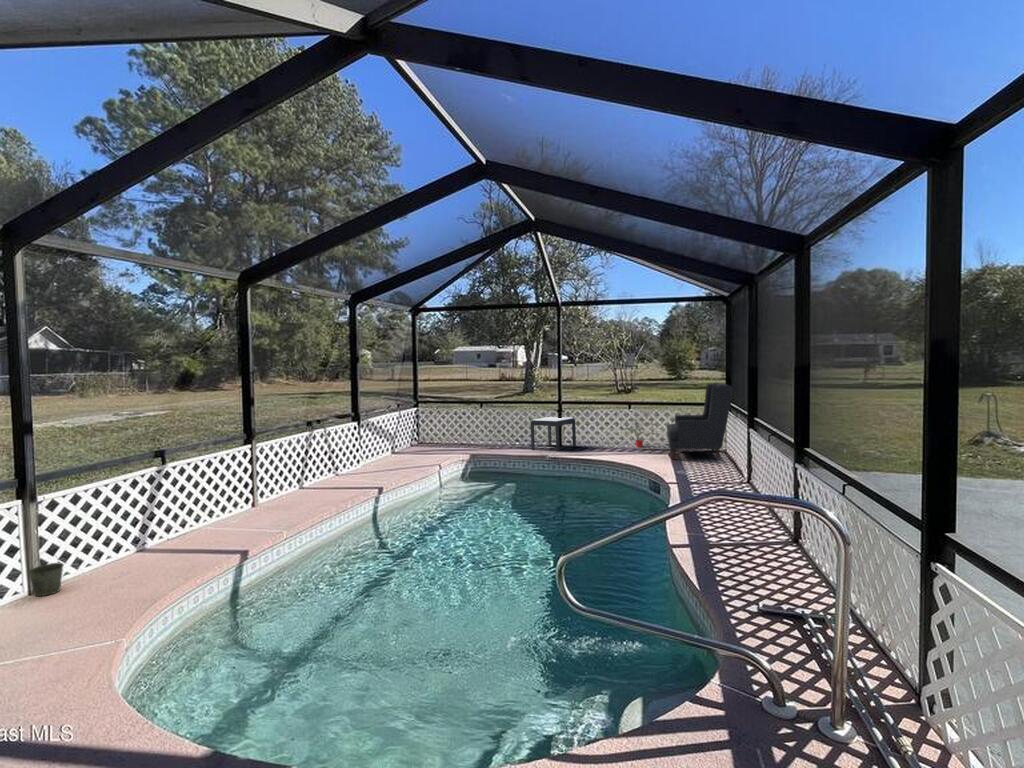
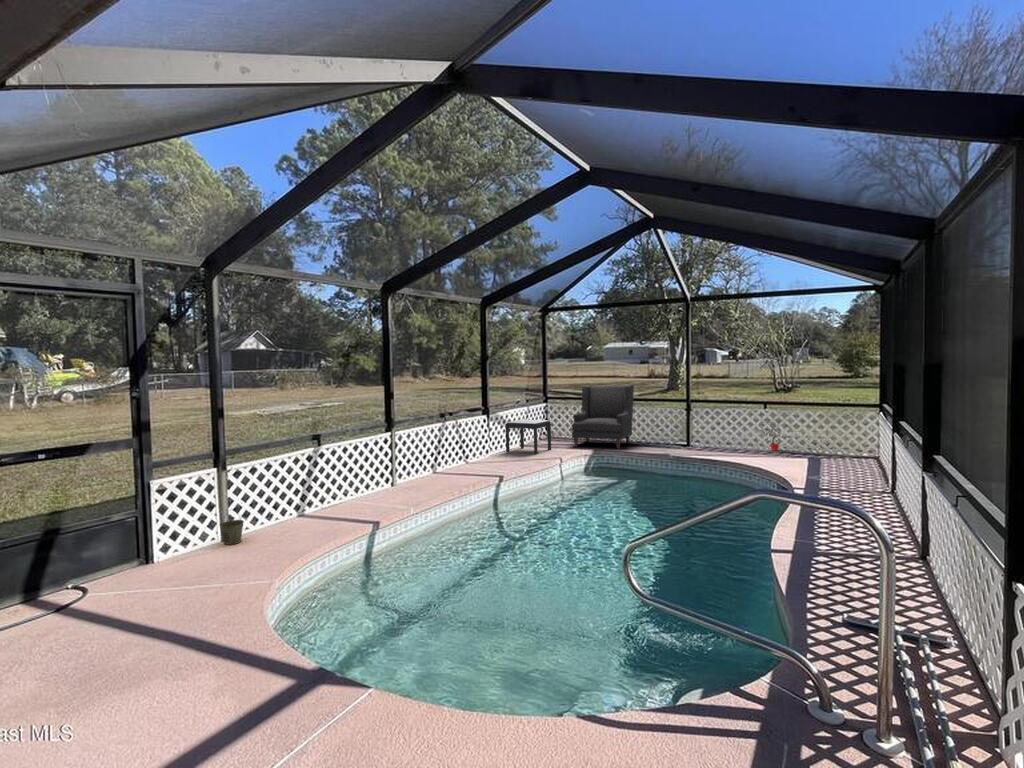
chair: present [667,384,734,460] -> present [572,385,634,448]
side table: present [531,417,576,451] -> present [506,420,551,454]

